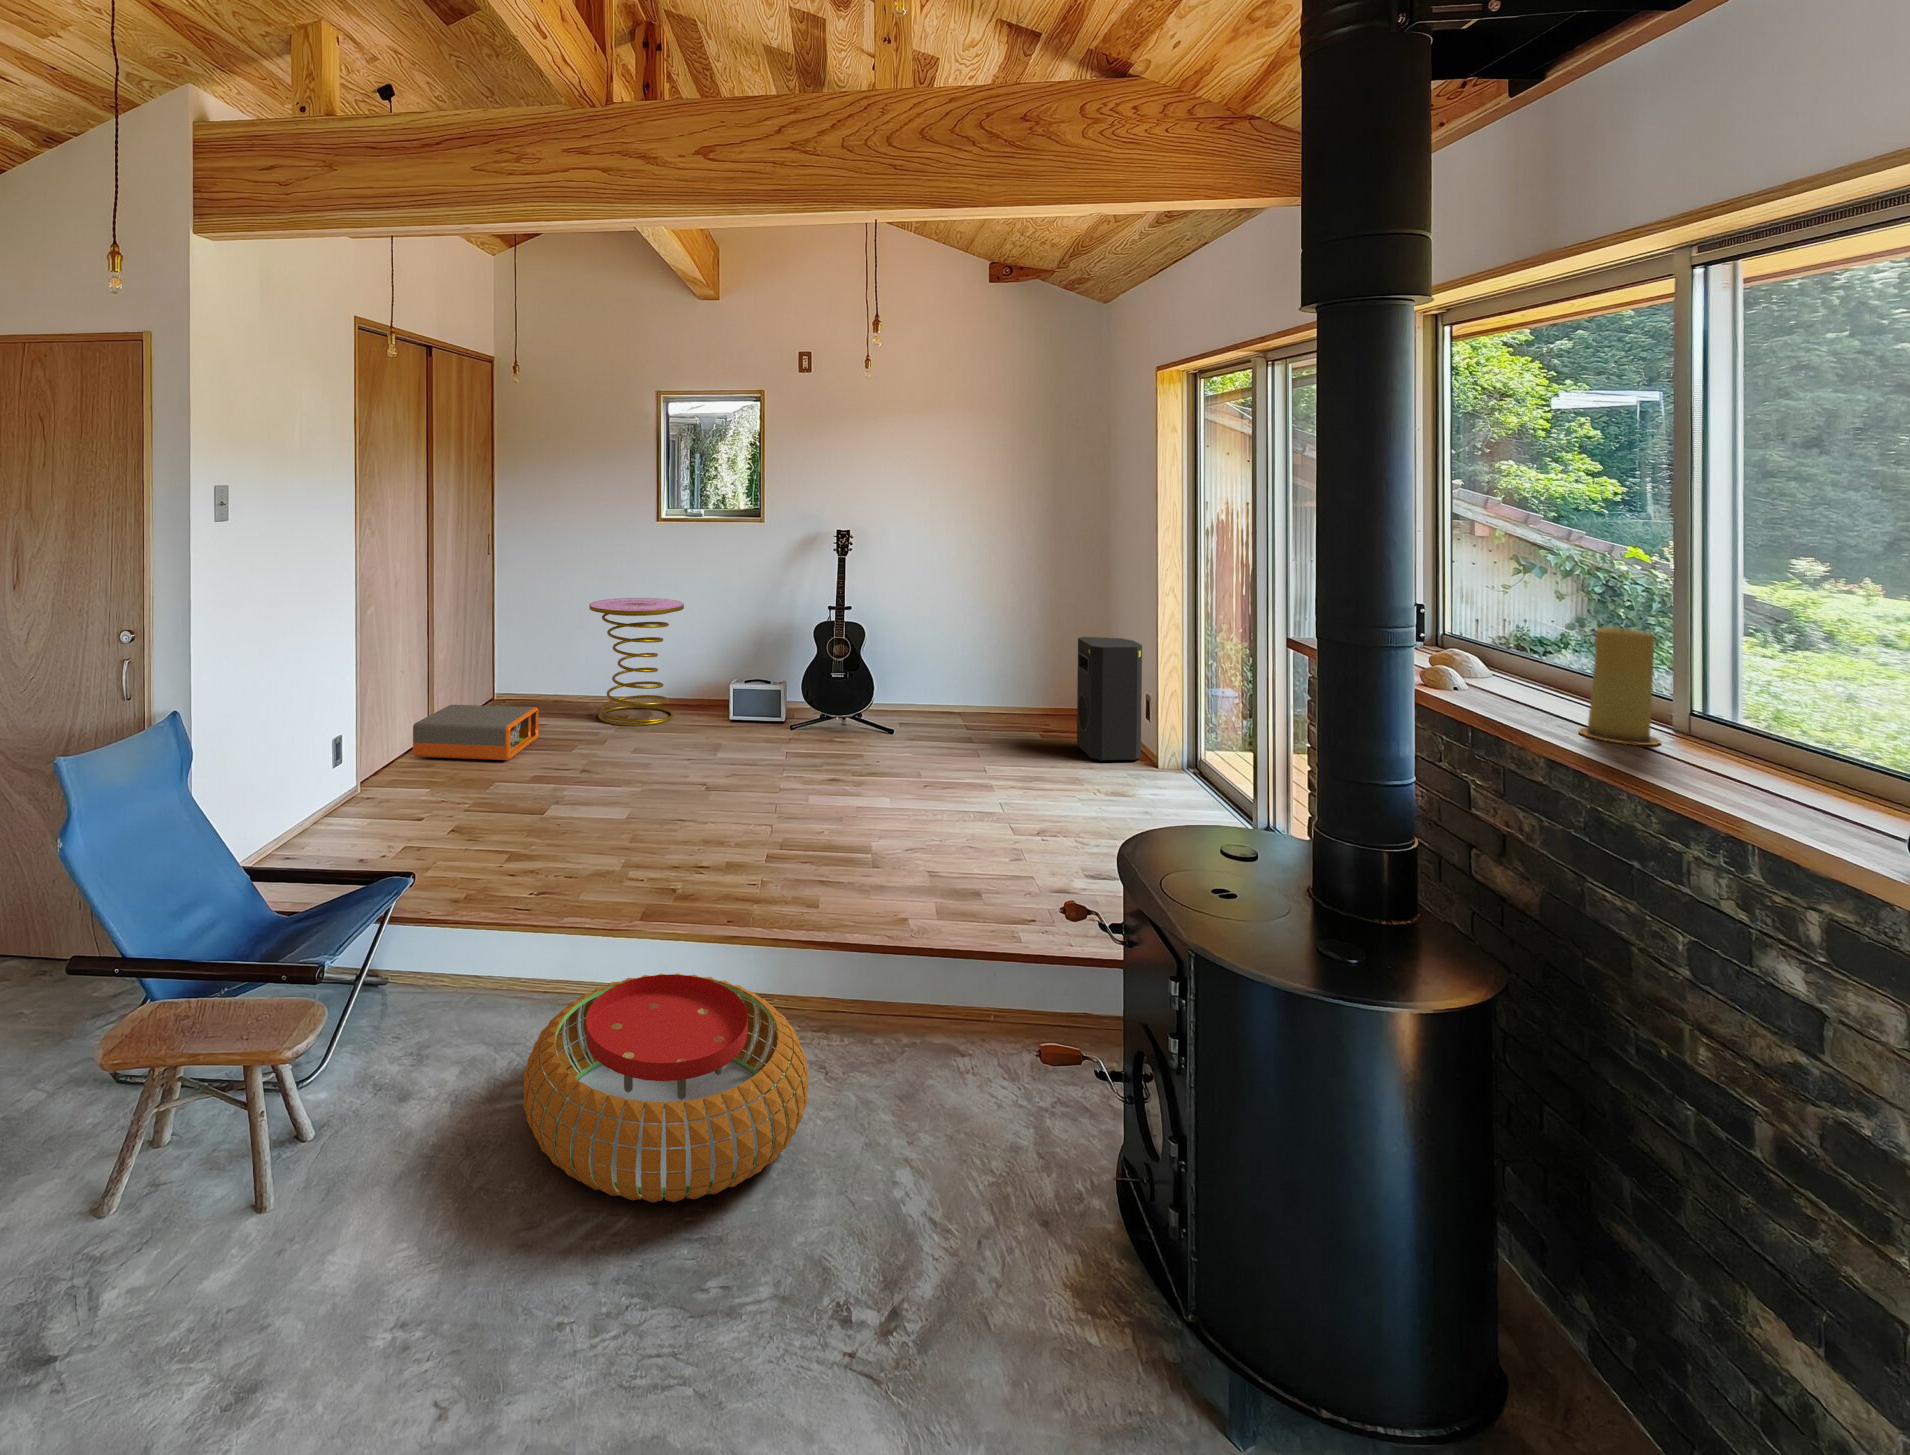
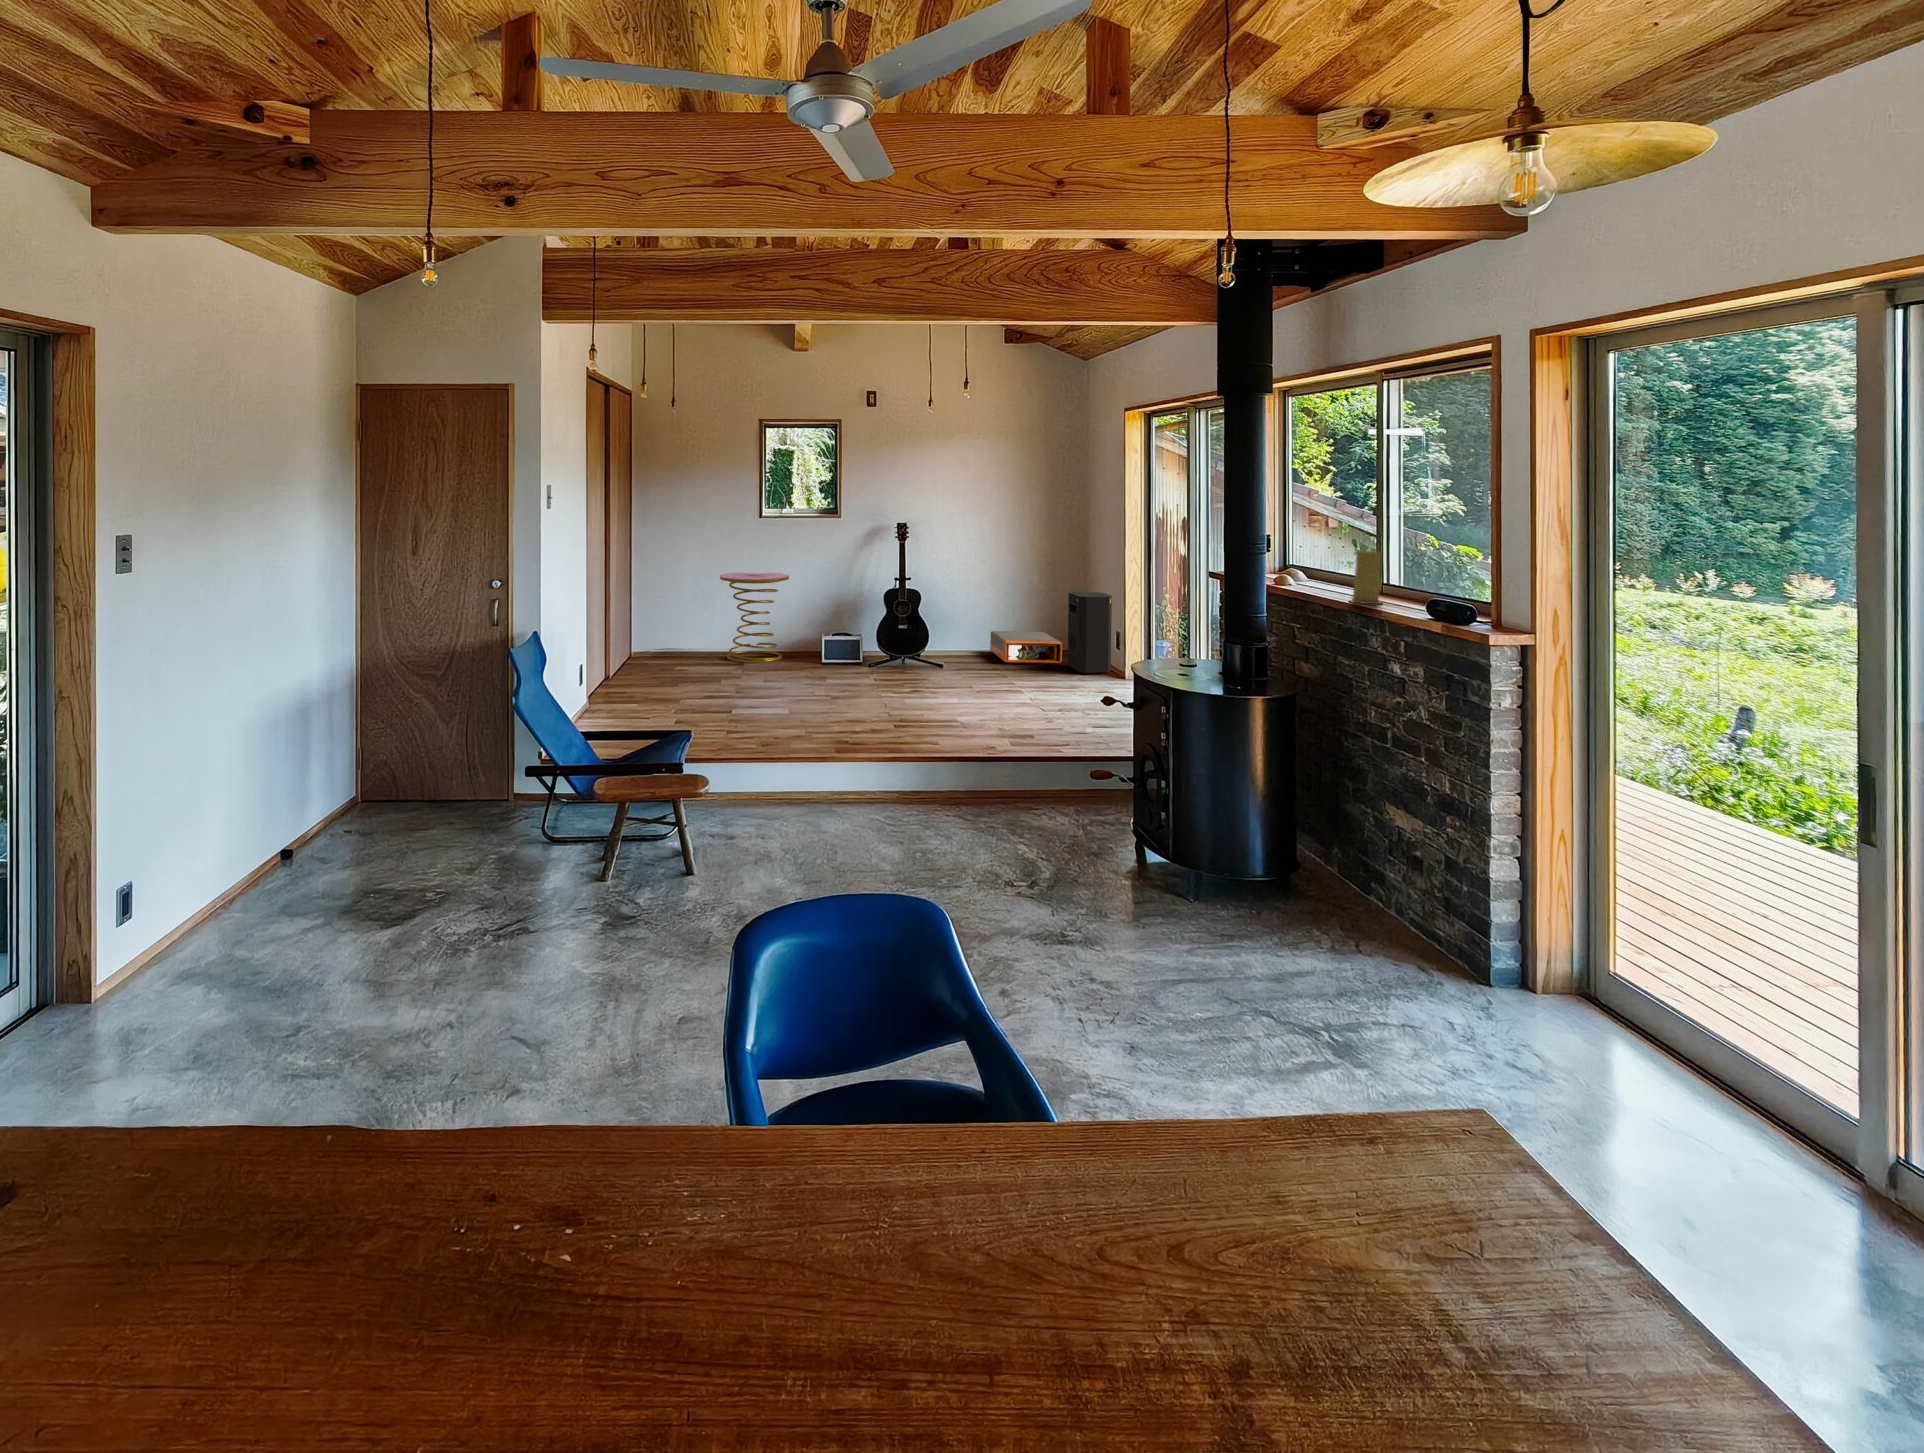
storage box: present [413,705,539,760] -> present [990,631,1062,663]
pouf: present [524,973,808,1202] -> none [794,772,956,873]

